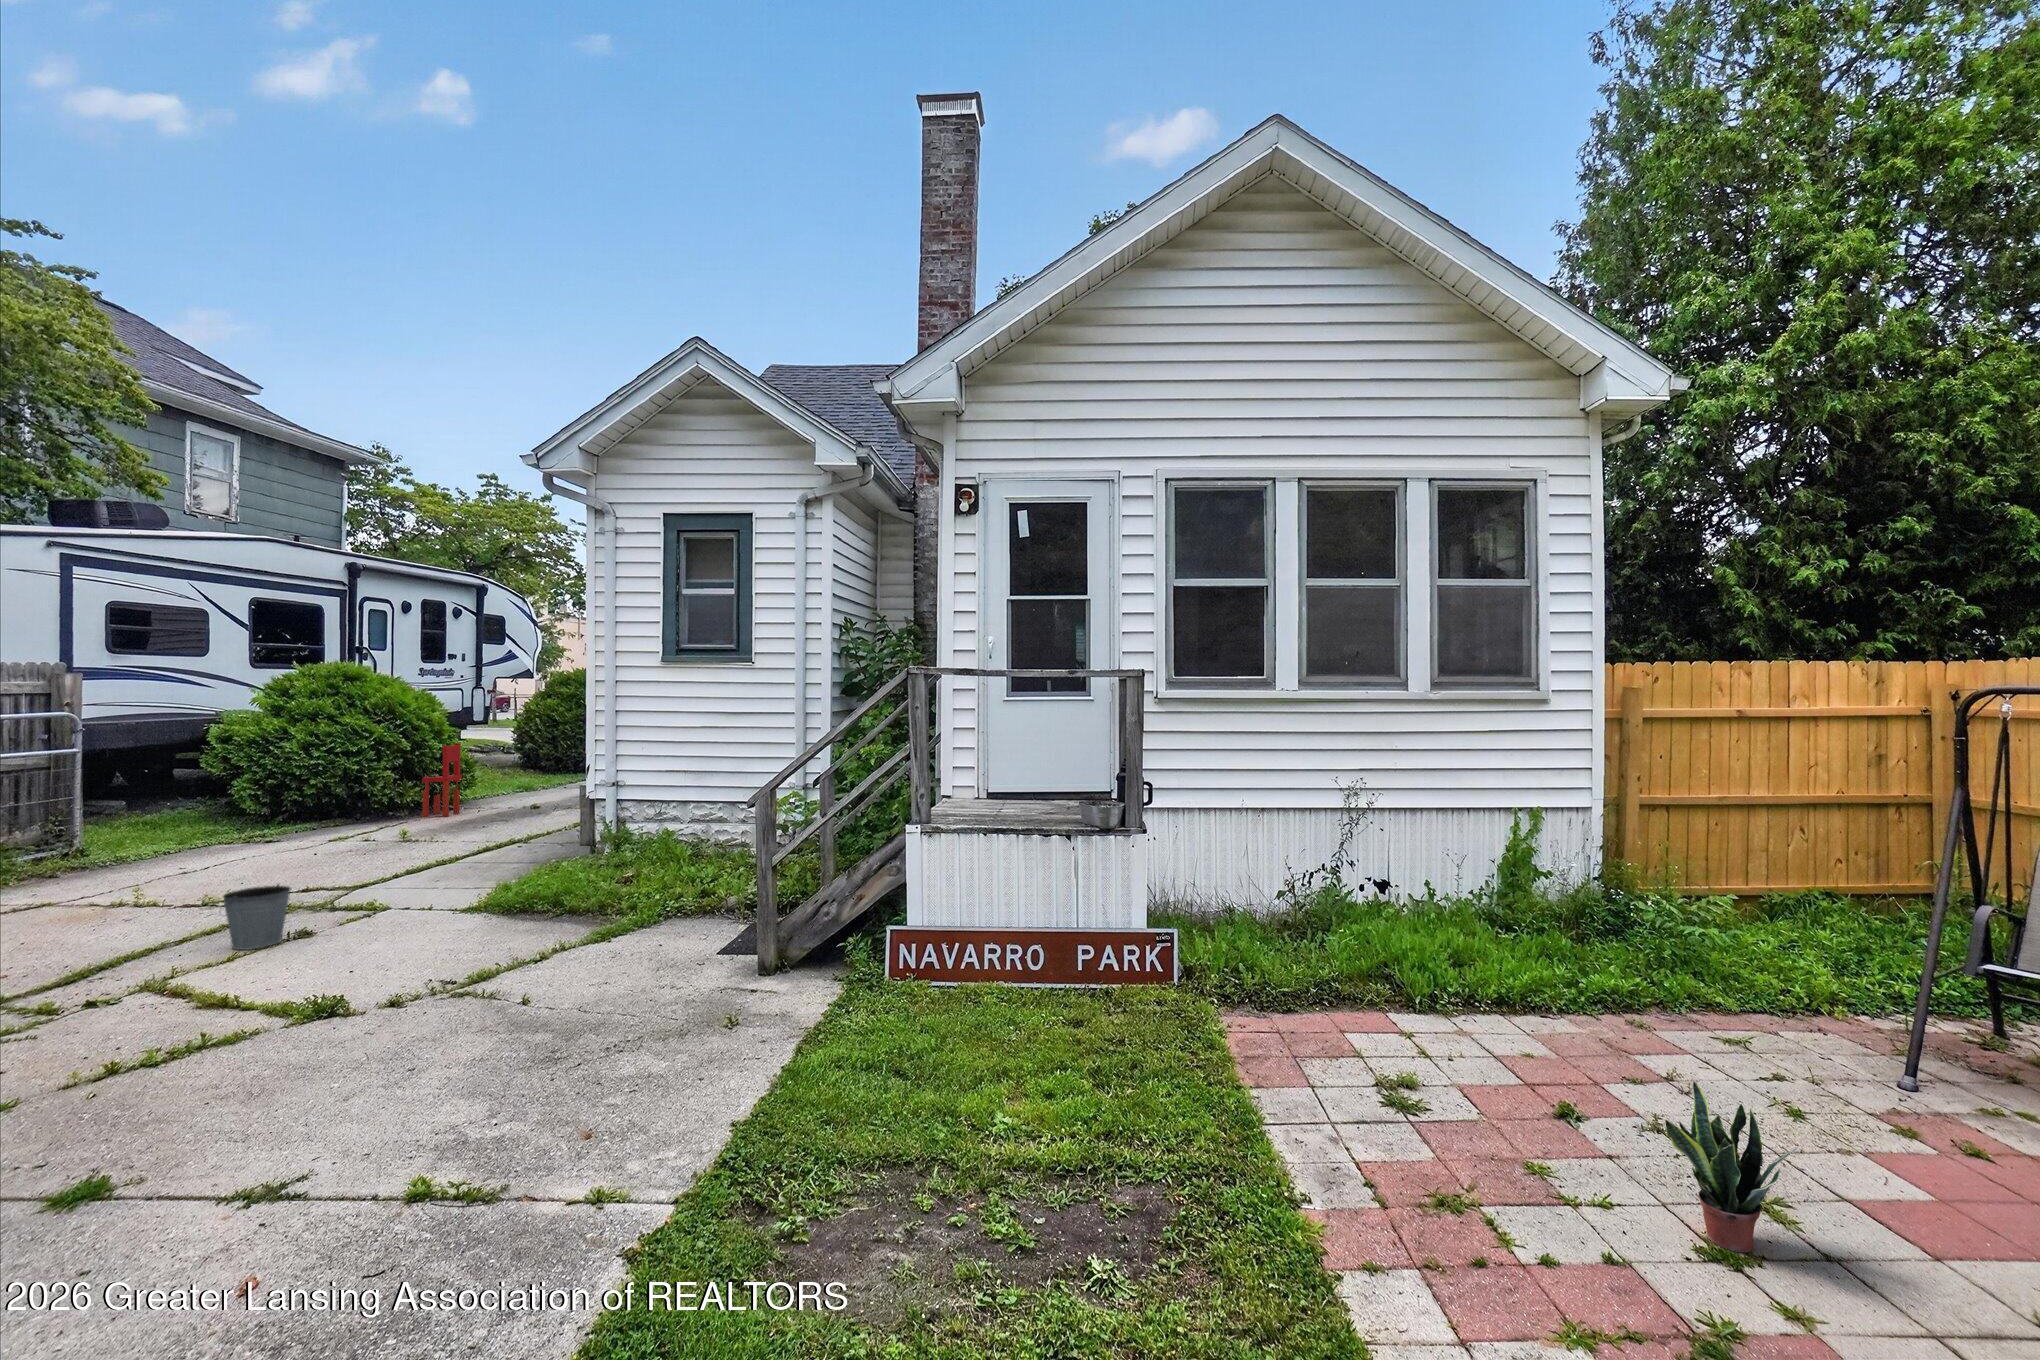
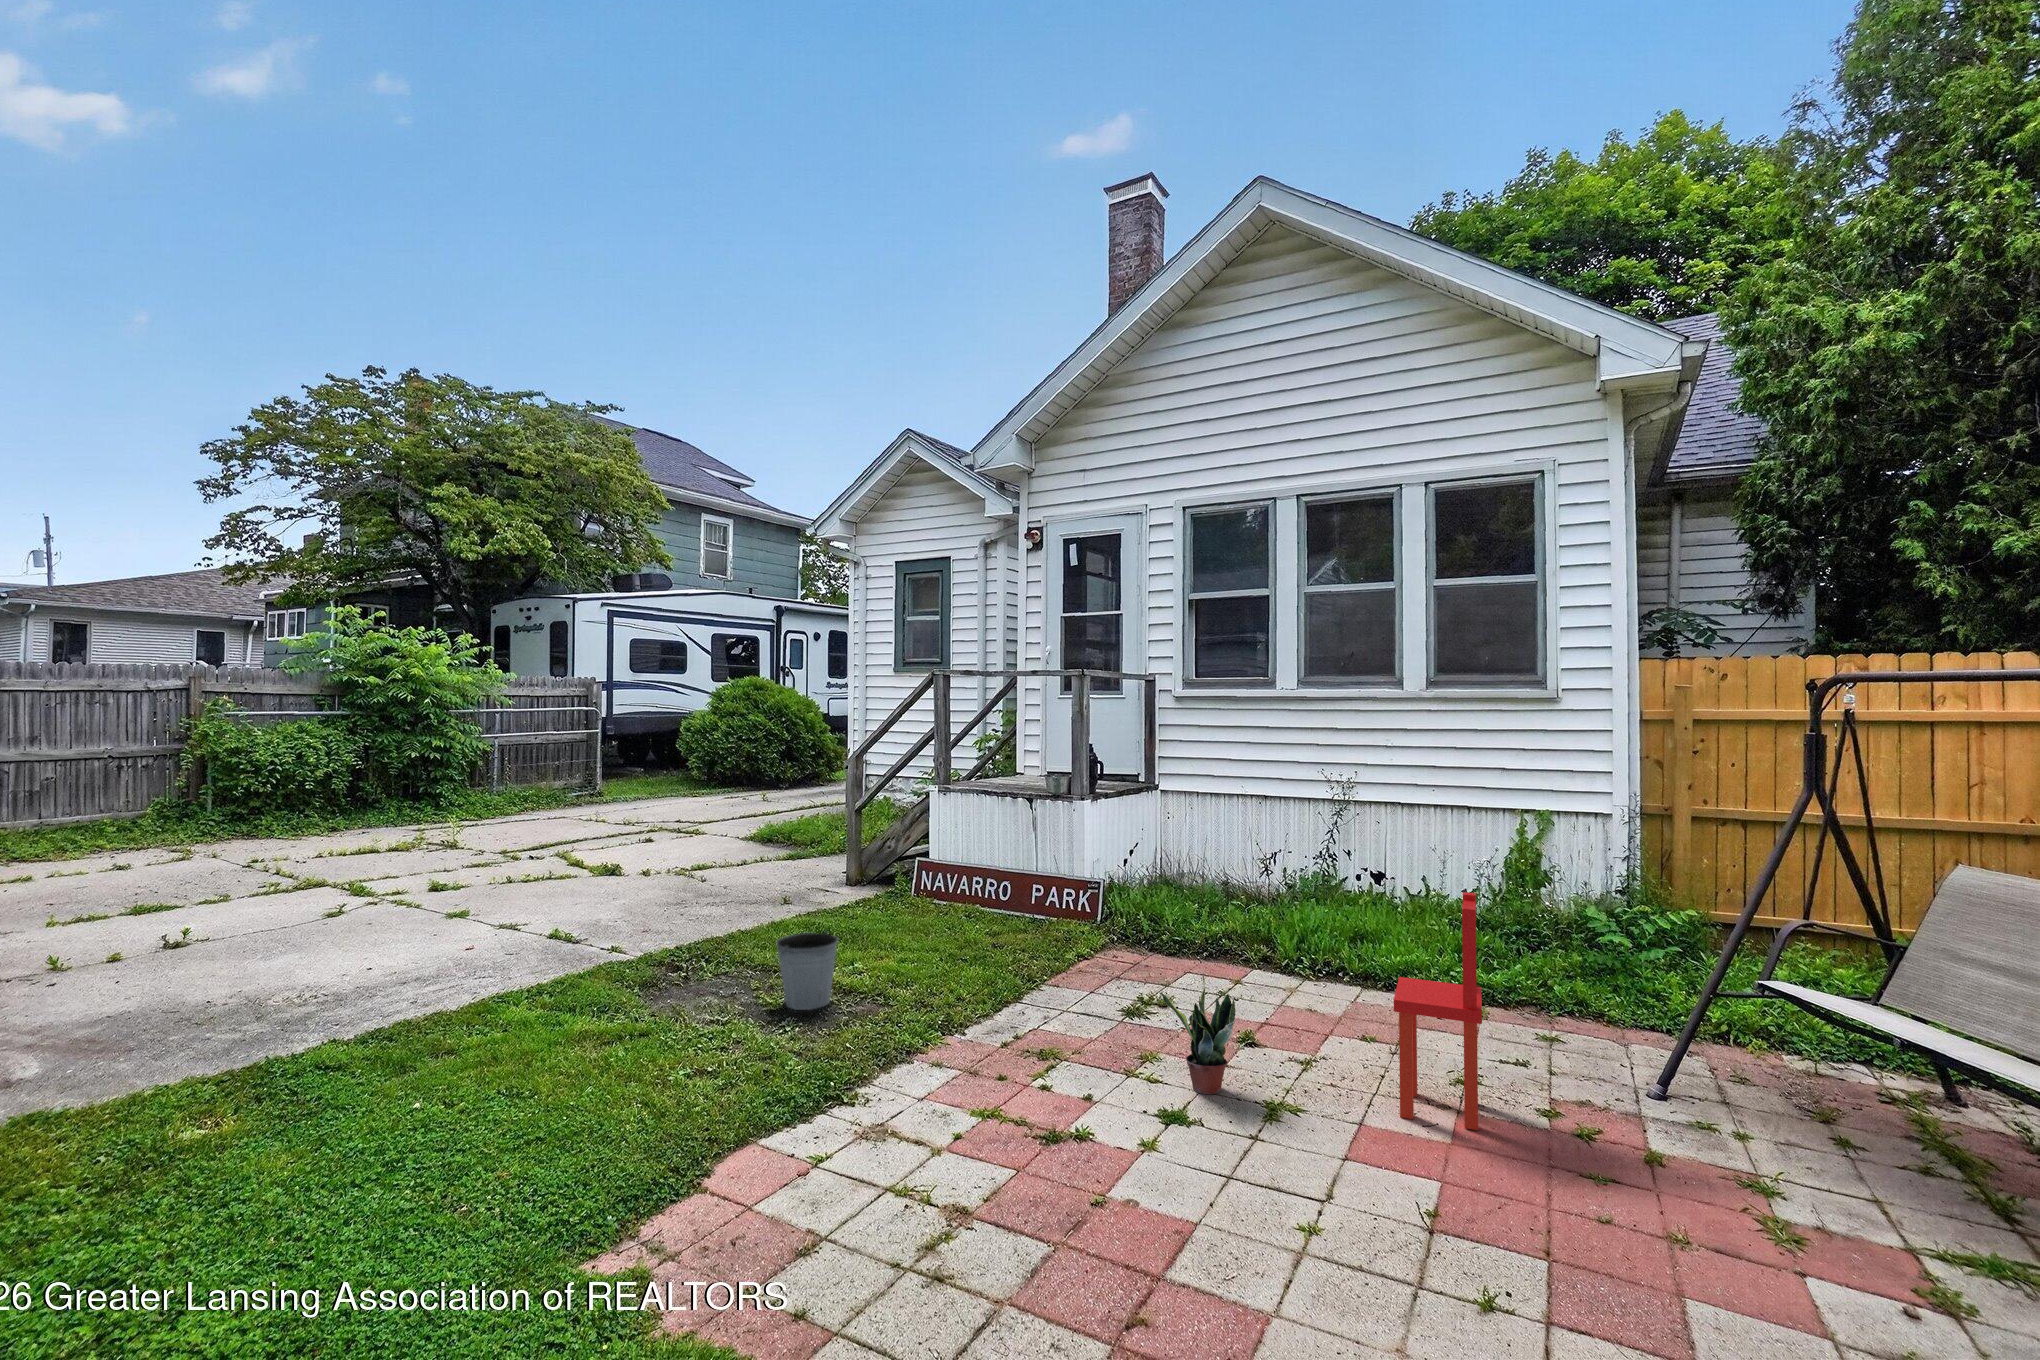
chair: present [422,743,462,817] -> present [1394,892,1482,1130]
bucket: present [219,884,291,950] -> present [776,931,838,1010]

